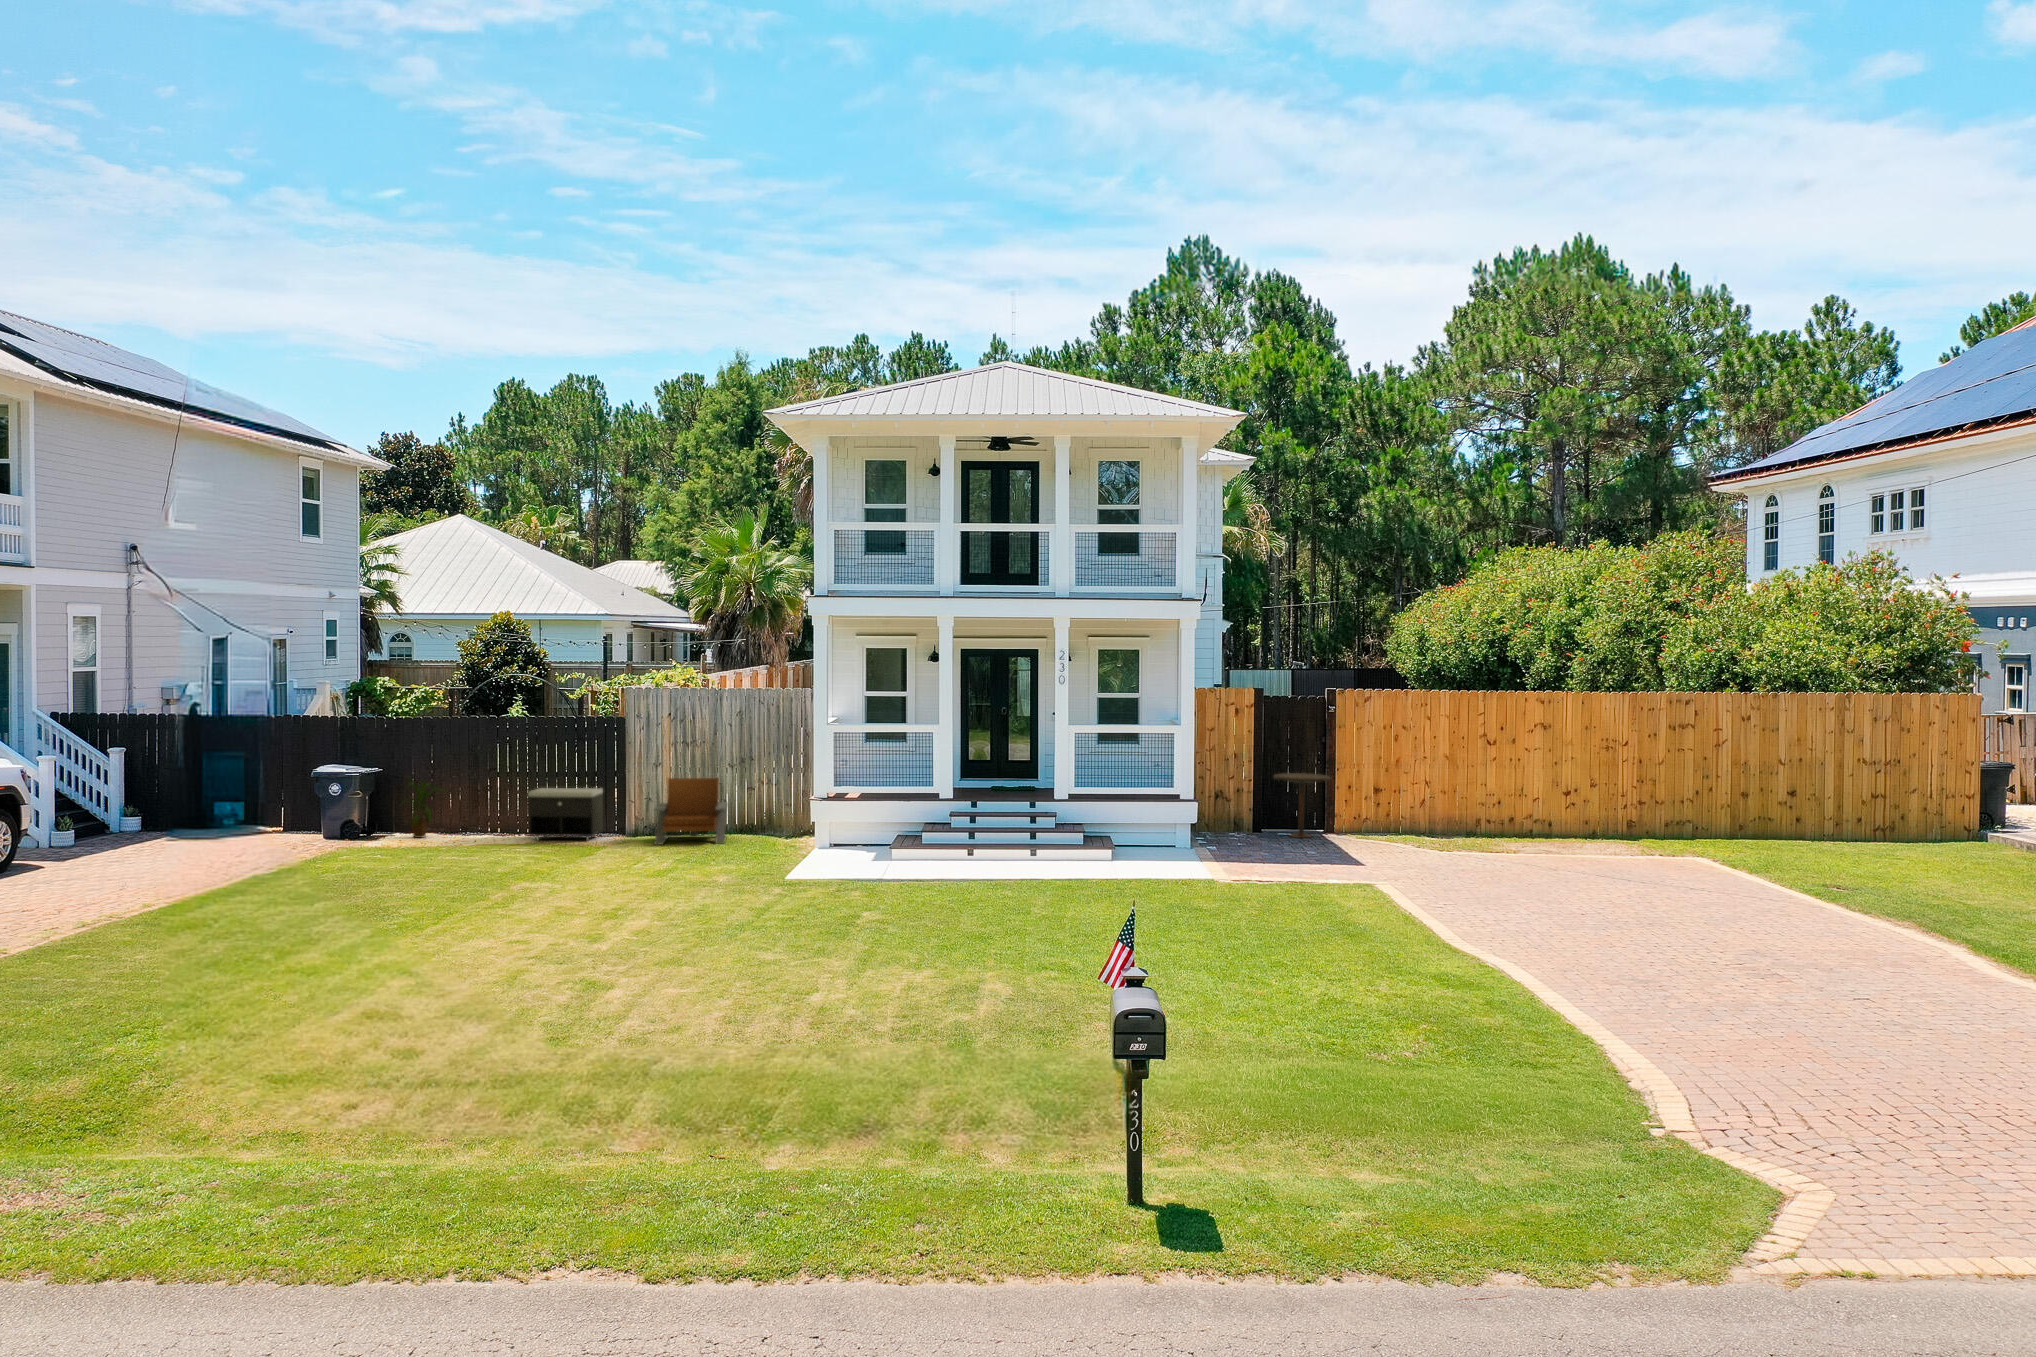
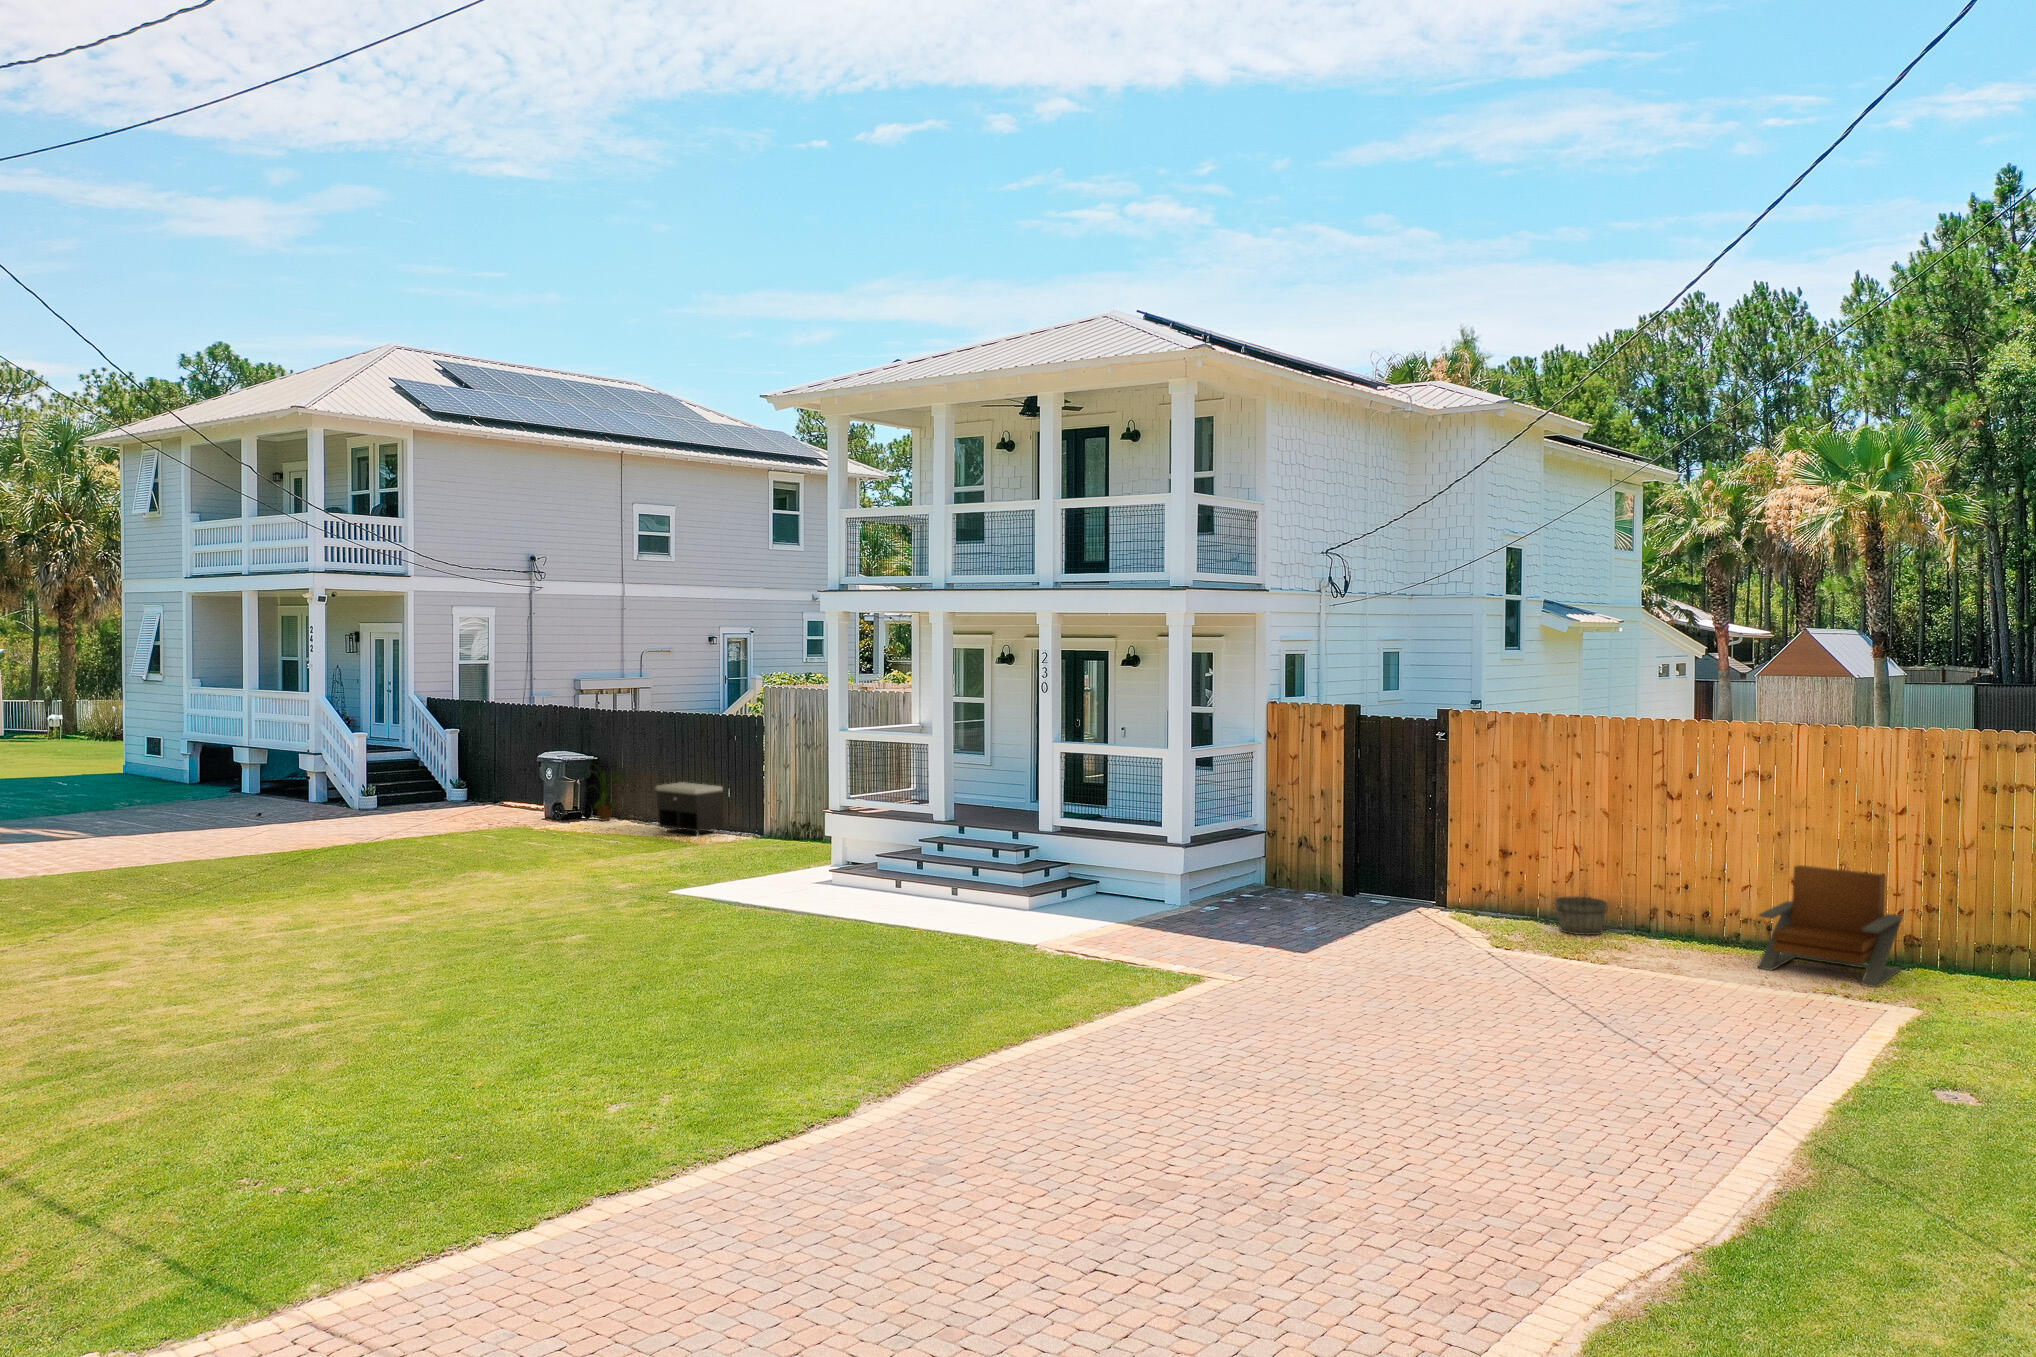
pedestal table: present [1274,773,1330,838] -> none [1348,819,1426,909]
lounge chair: present [654,778,728,845] -> present [1758,865,1903,987]
wooden bucket: none [1427,810,1462,840] -> present [1555,896,1608,935]

